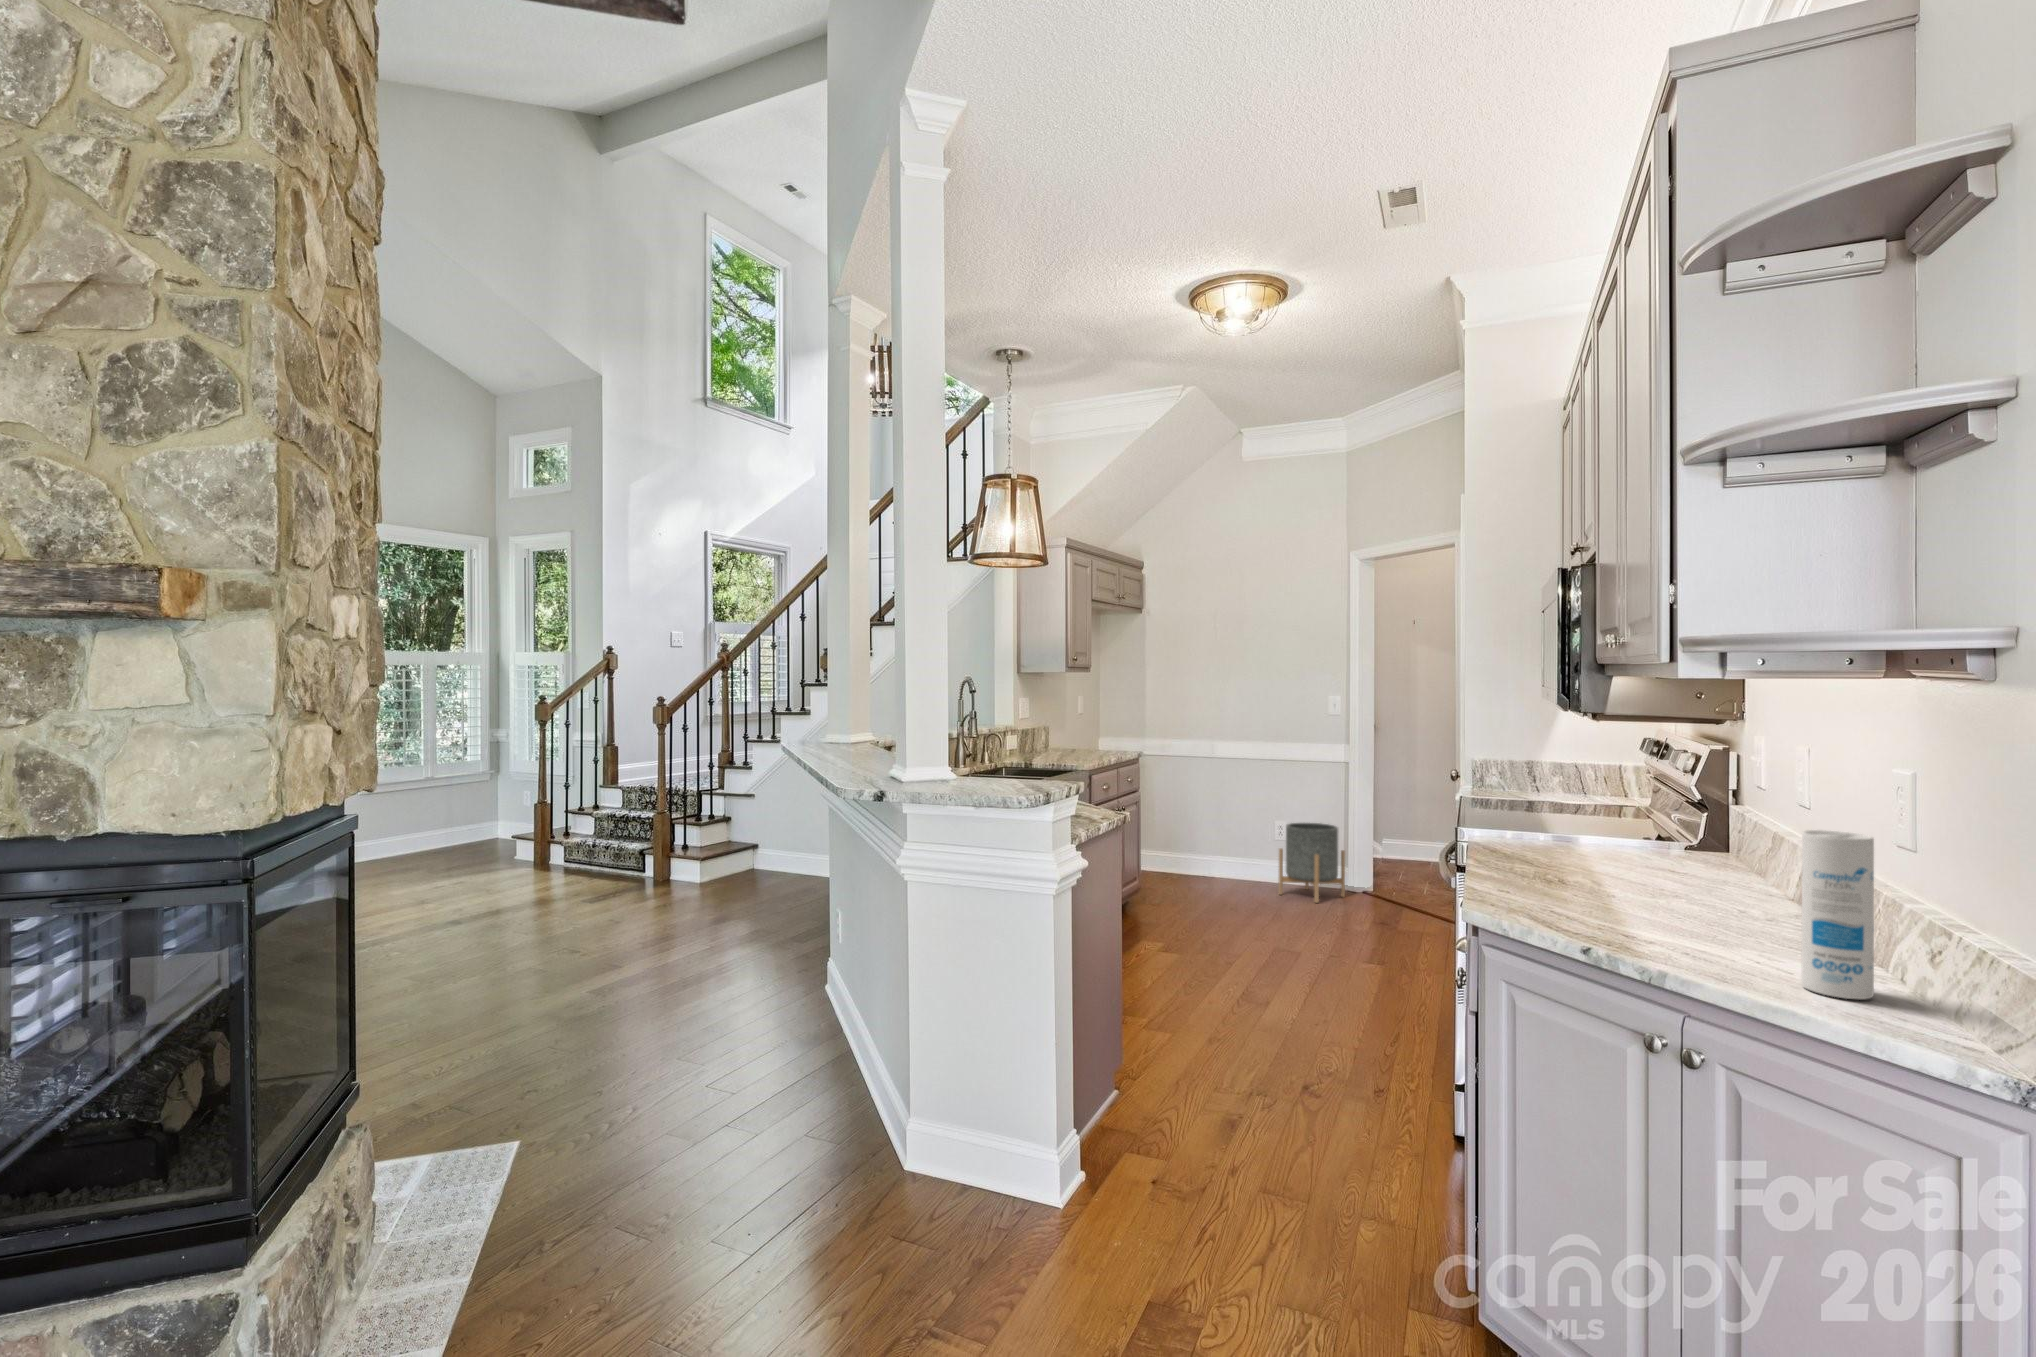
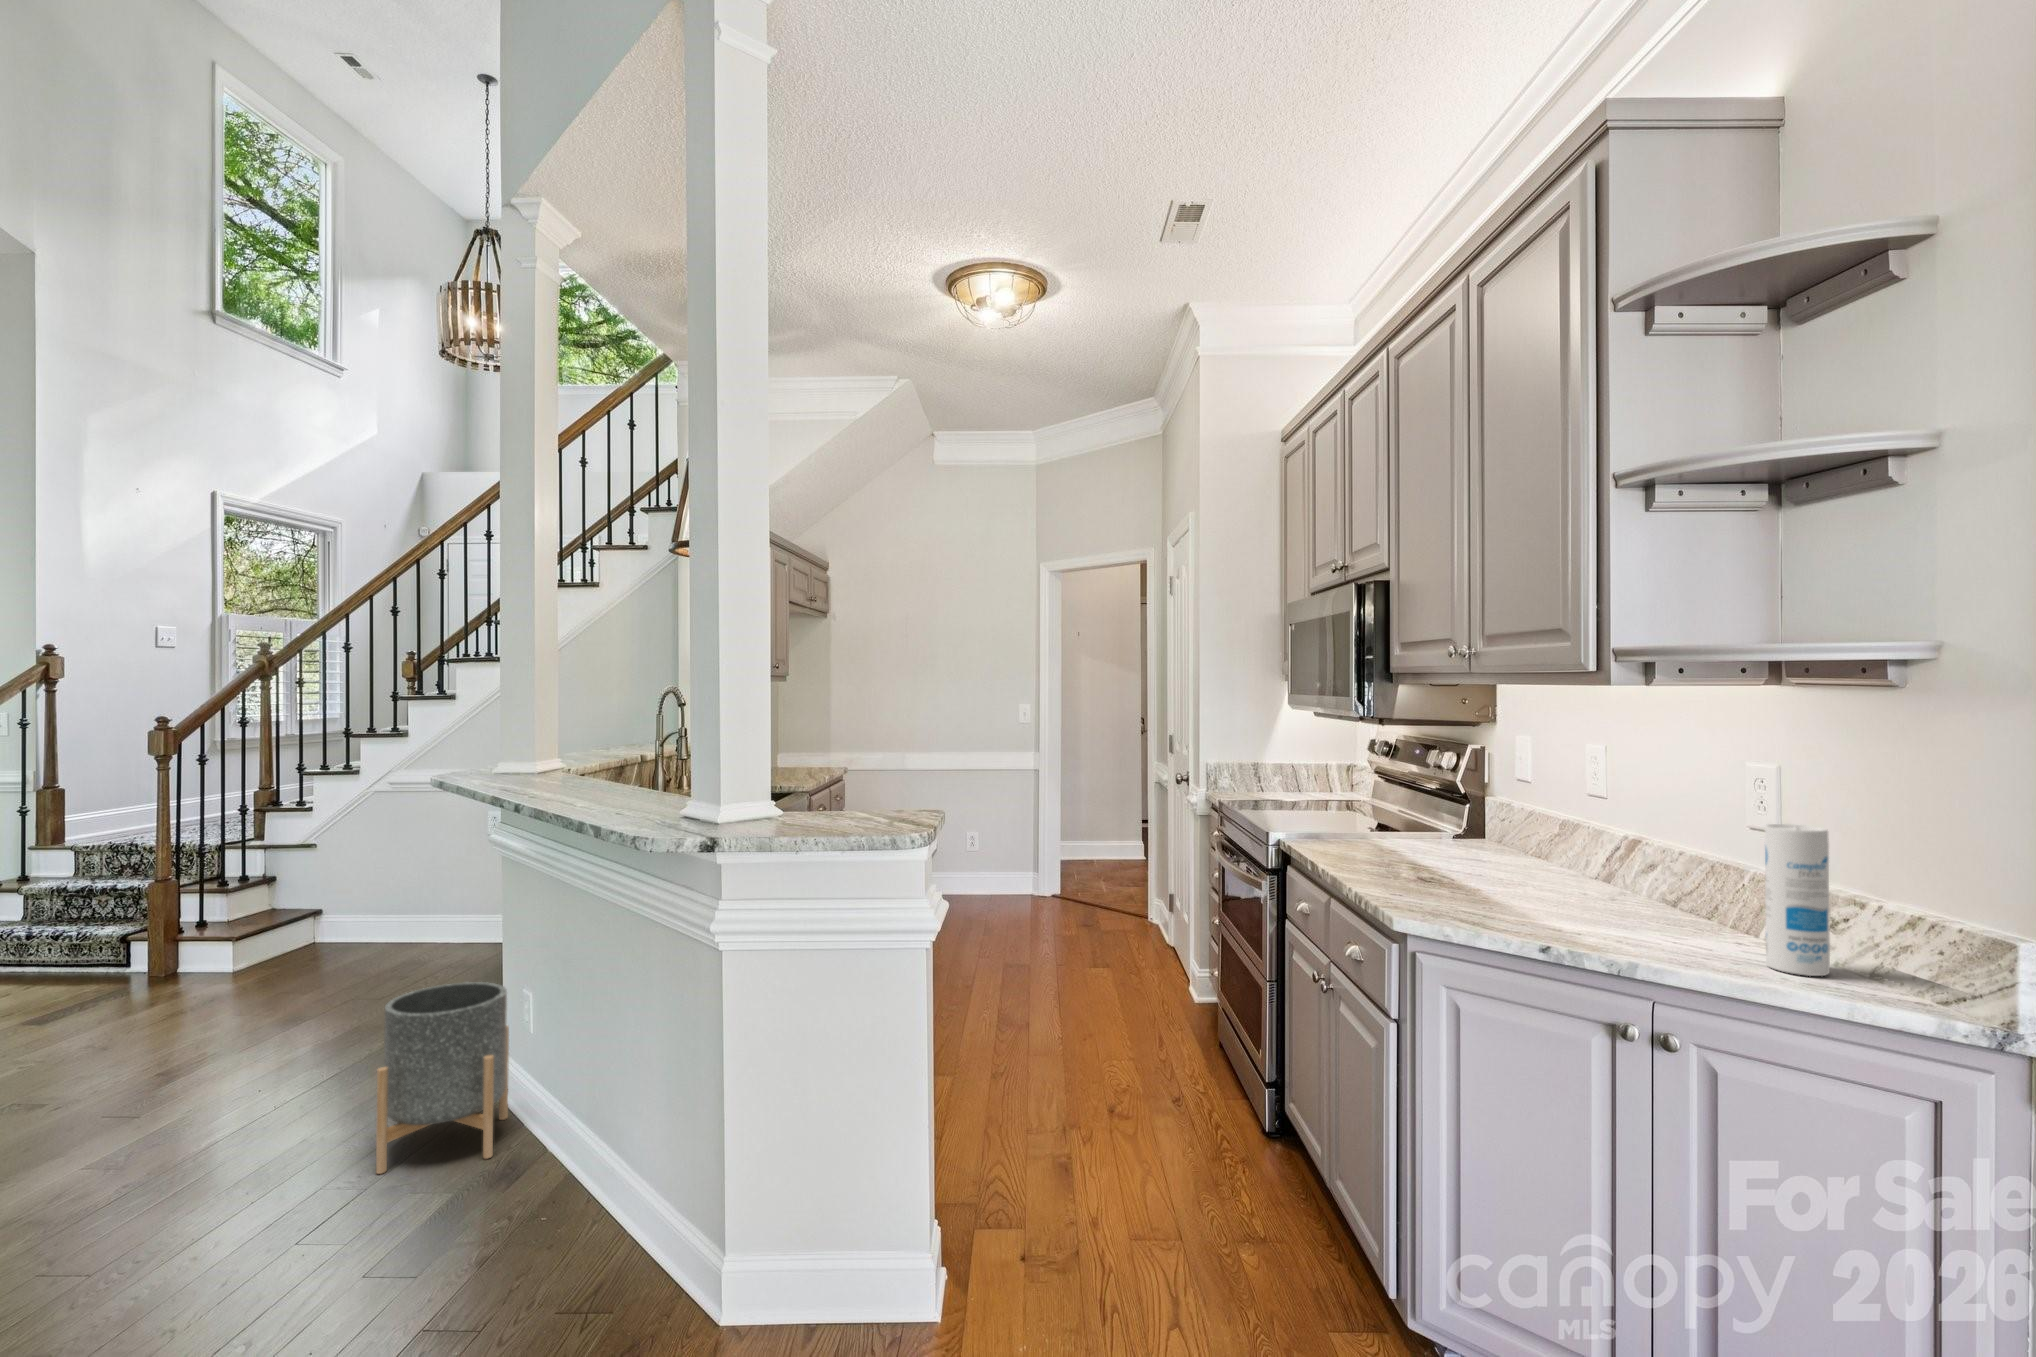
planter: present [1278,823,1345,903] -> present [376,982,509,1174]

